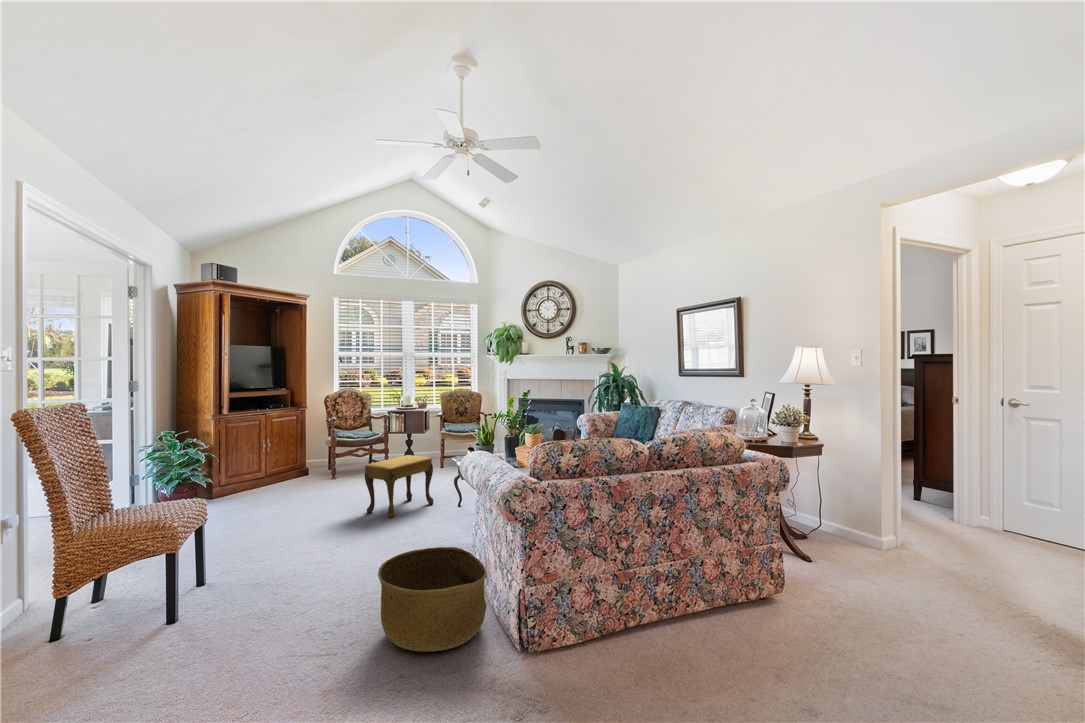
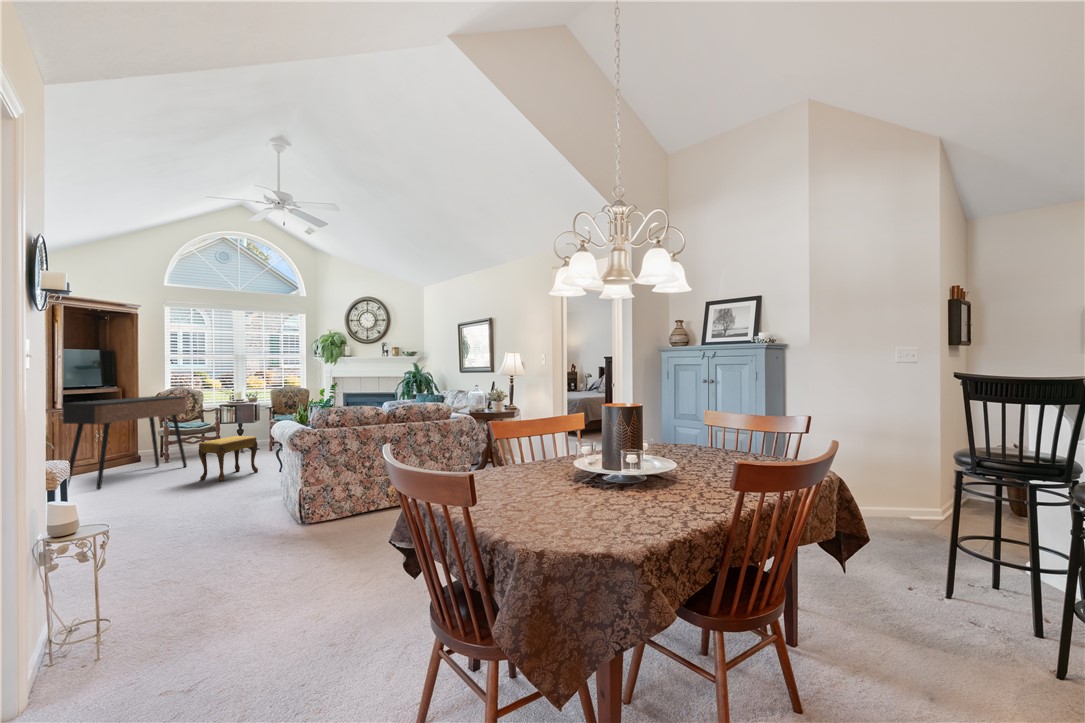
console table: none [218,400,354,520] -> present [63,396,187,489]
basket: present [378,547,487,652] -> none [213,478,285,530]

